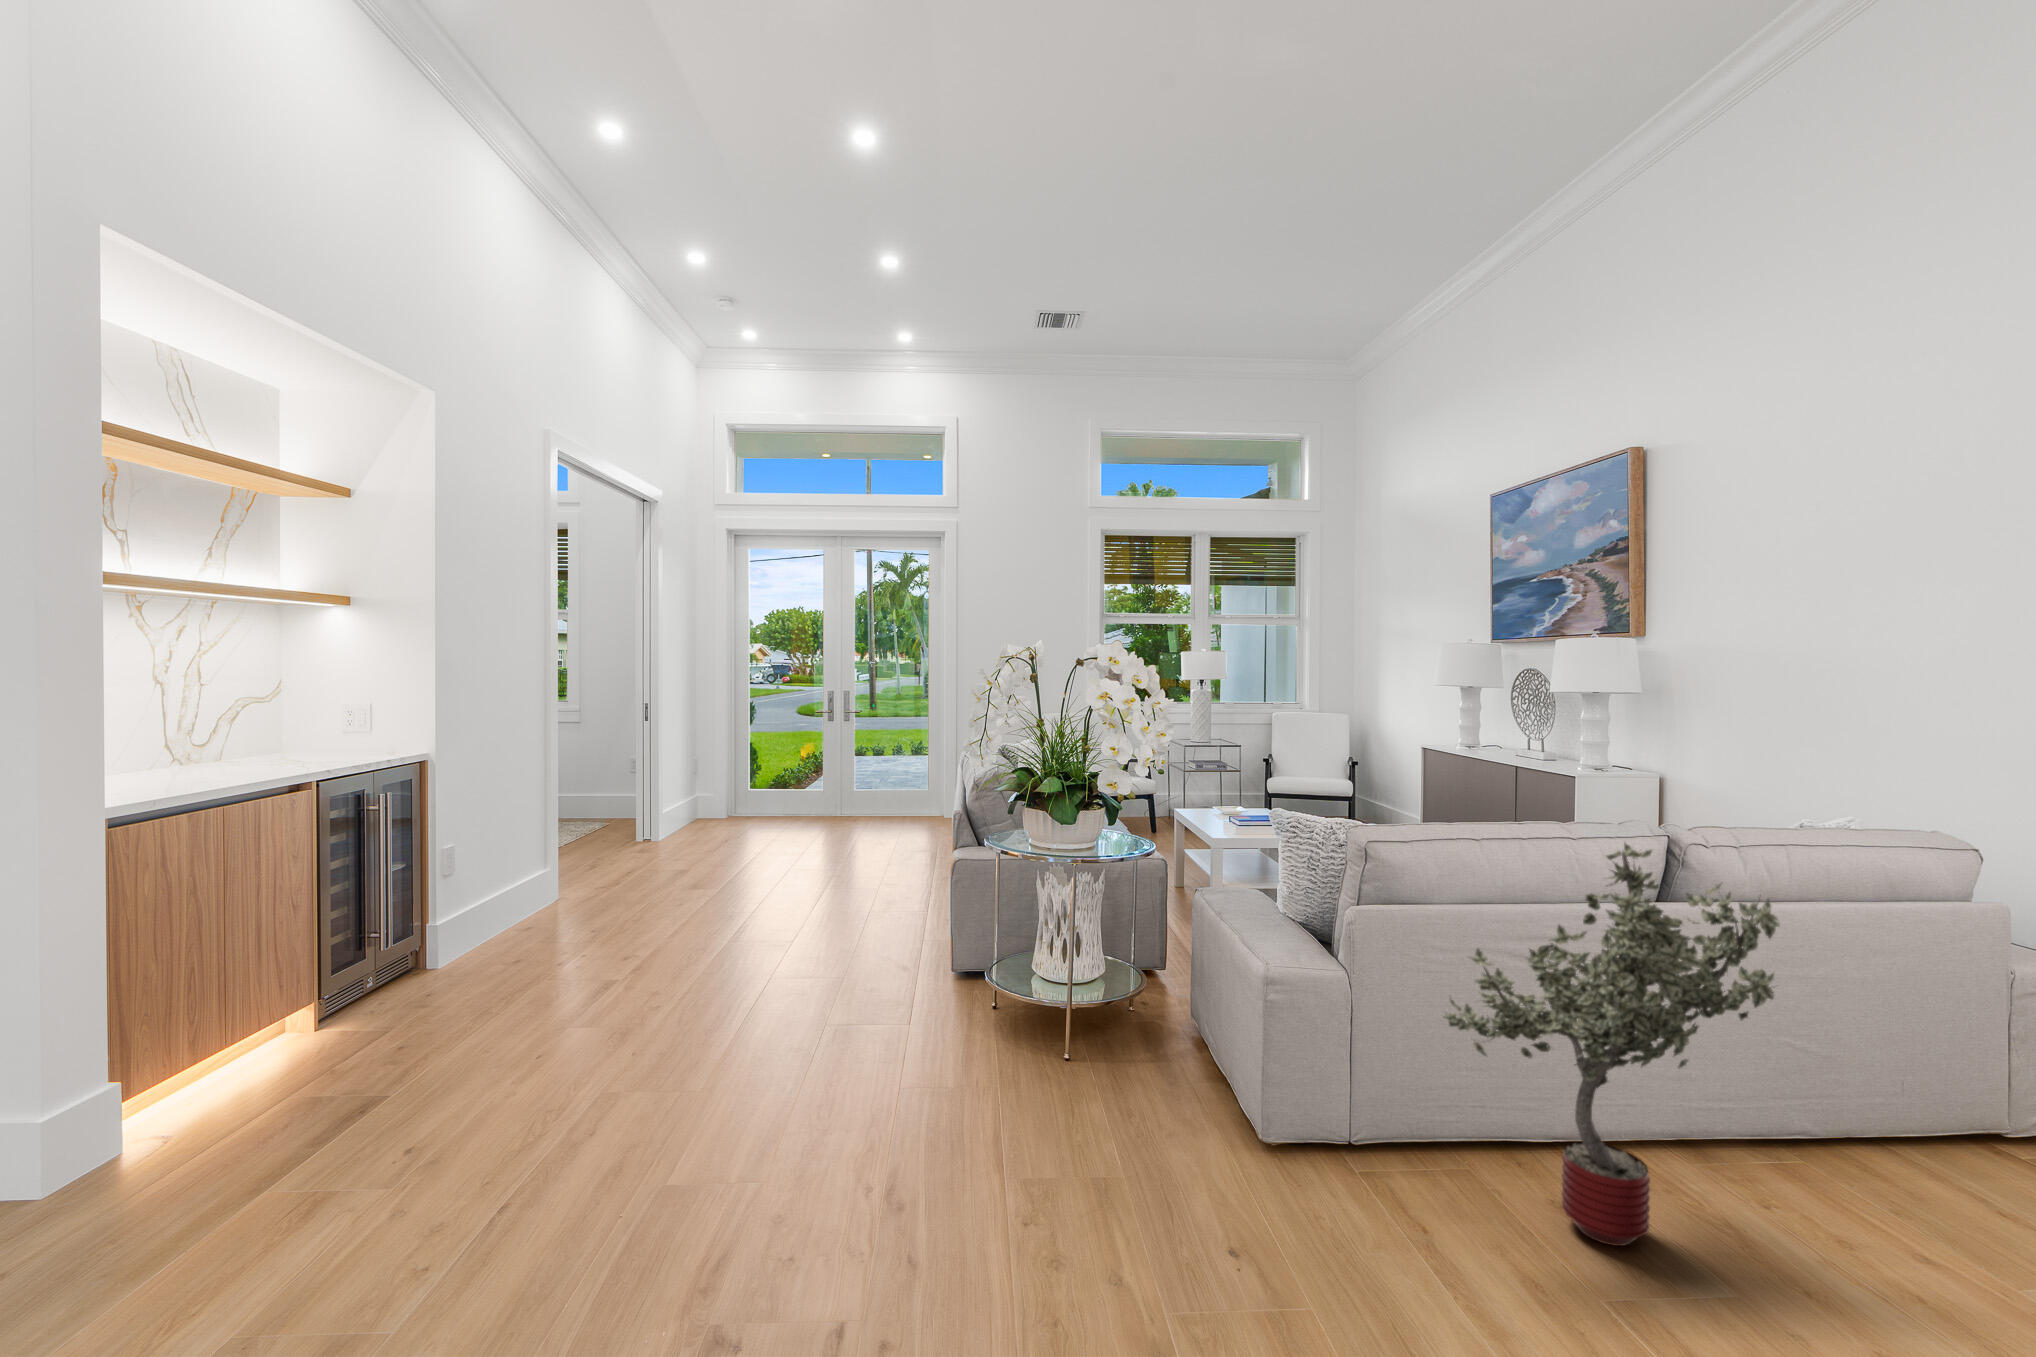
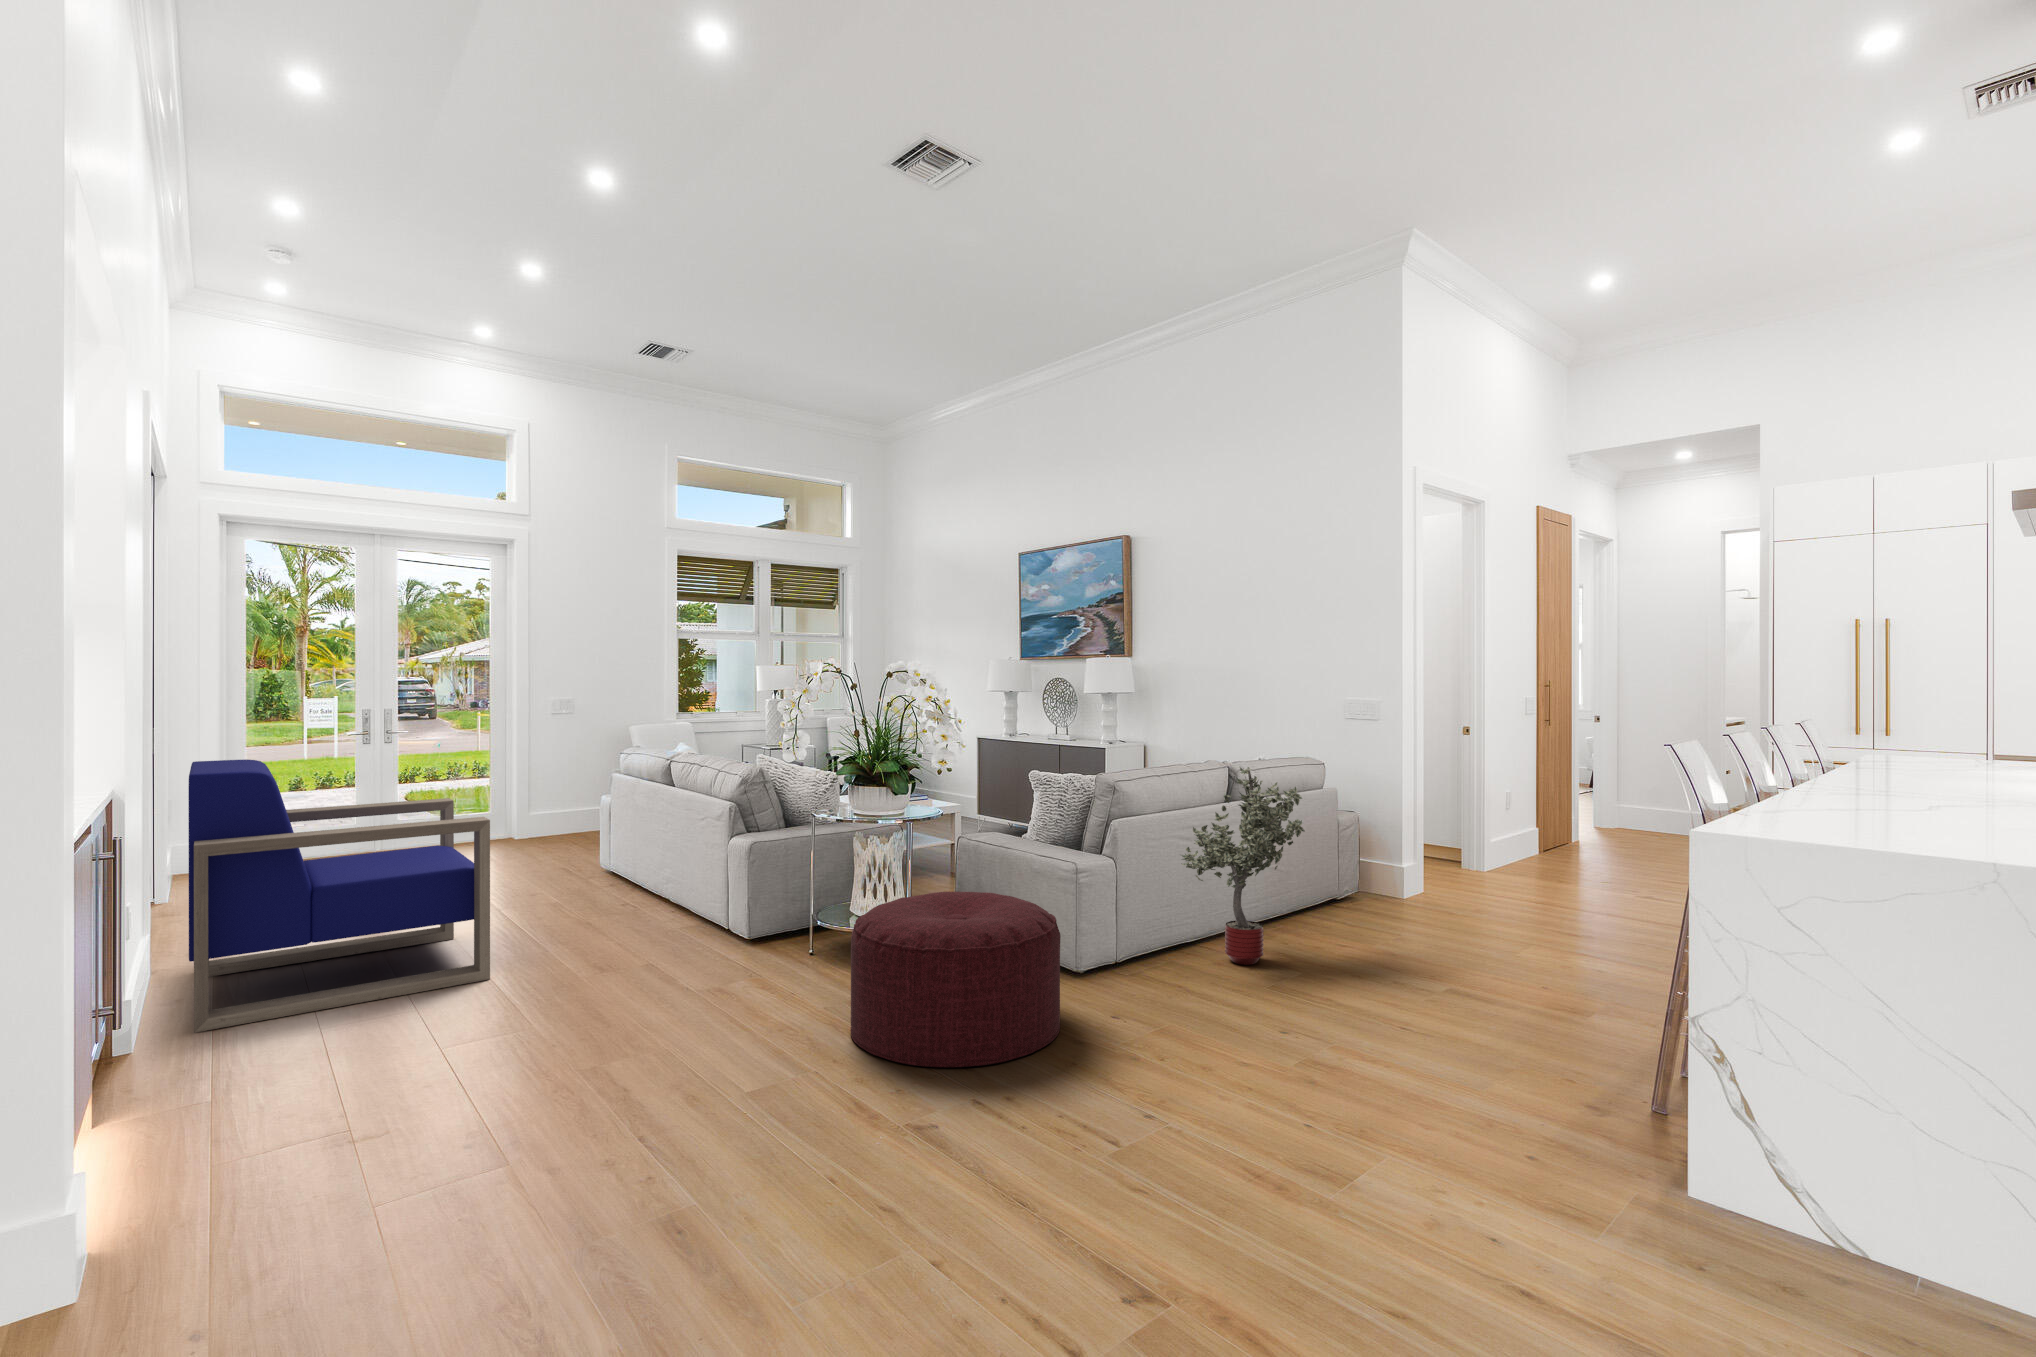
armchair: none [453,733,745,970] -> present [188,760,490,1033]
ottoman: none [794,979,1116,1301] -> present [851,892,1061,1067]

